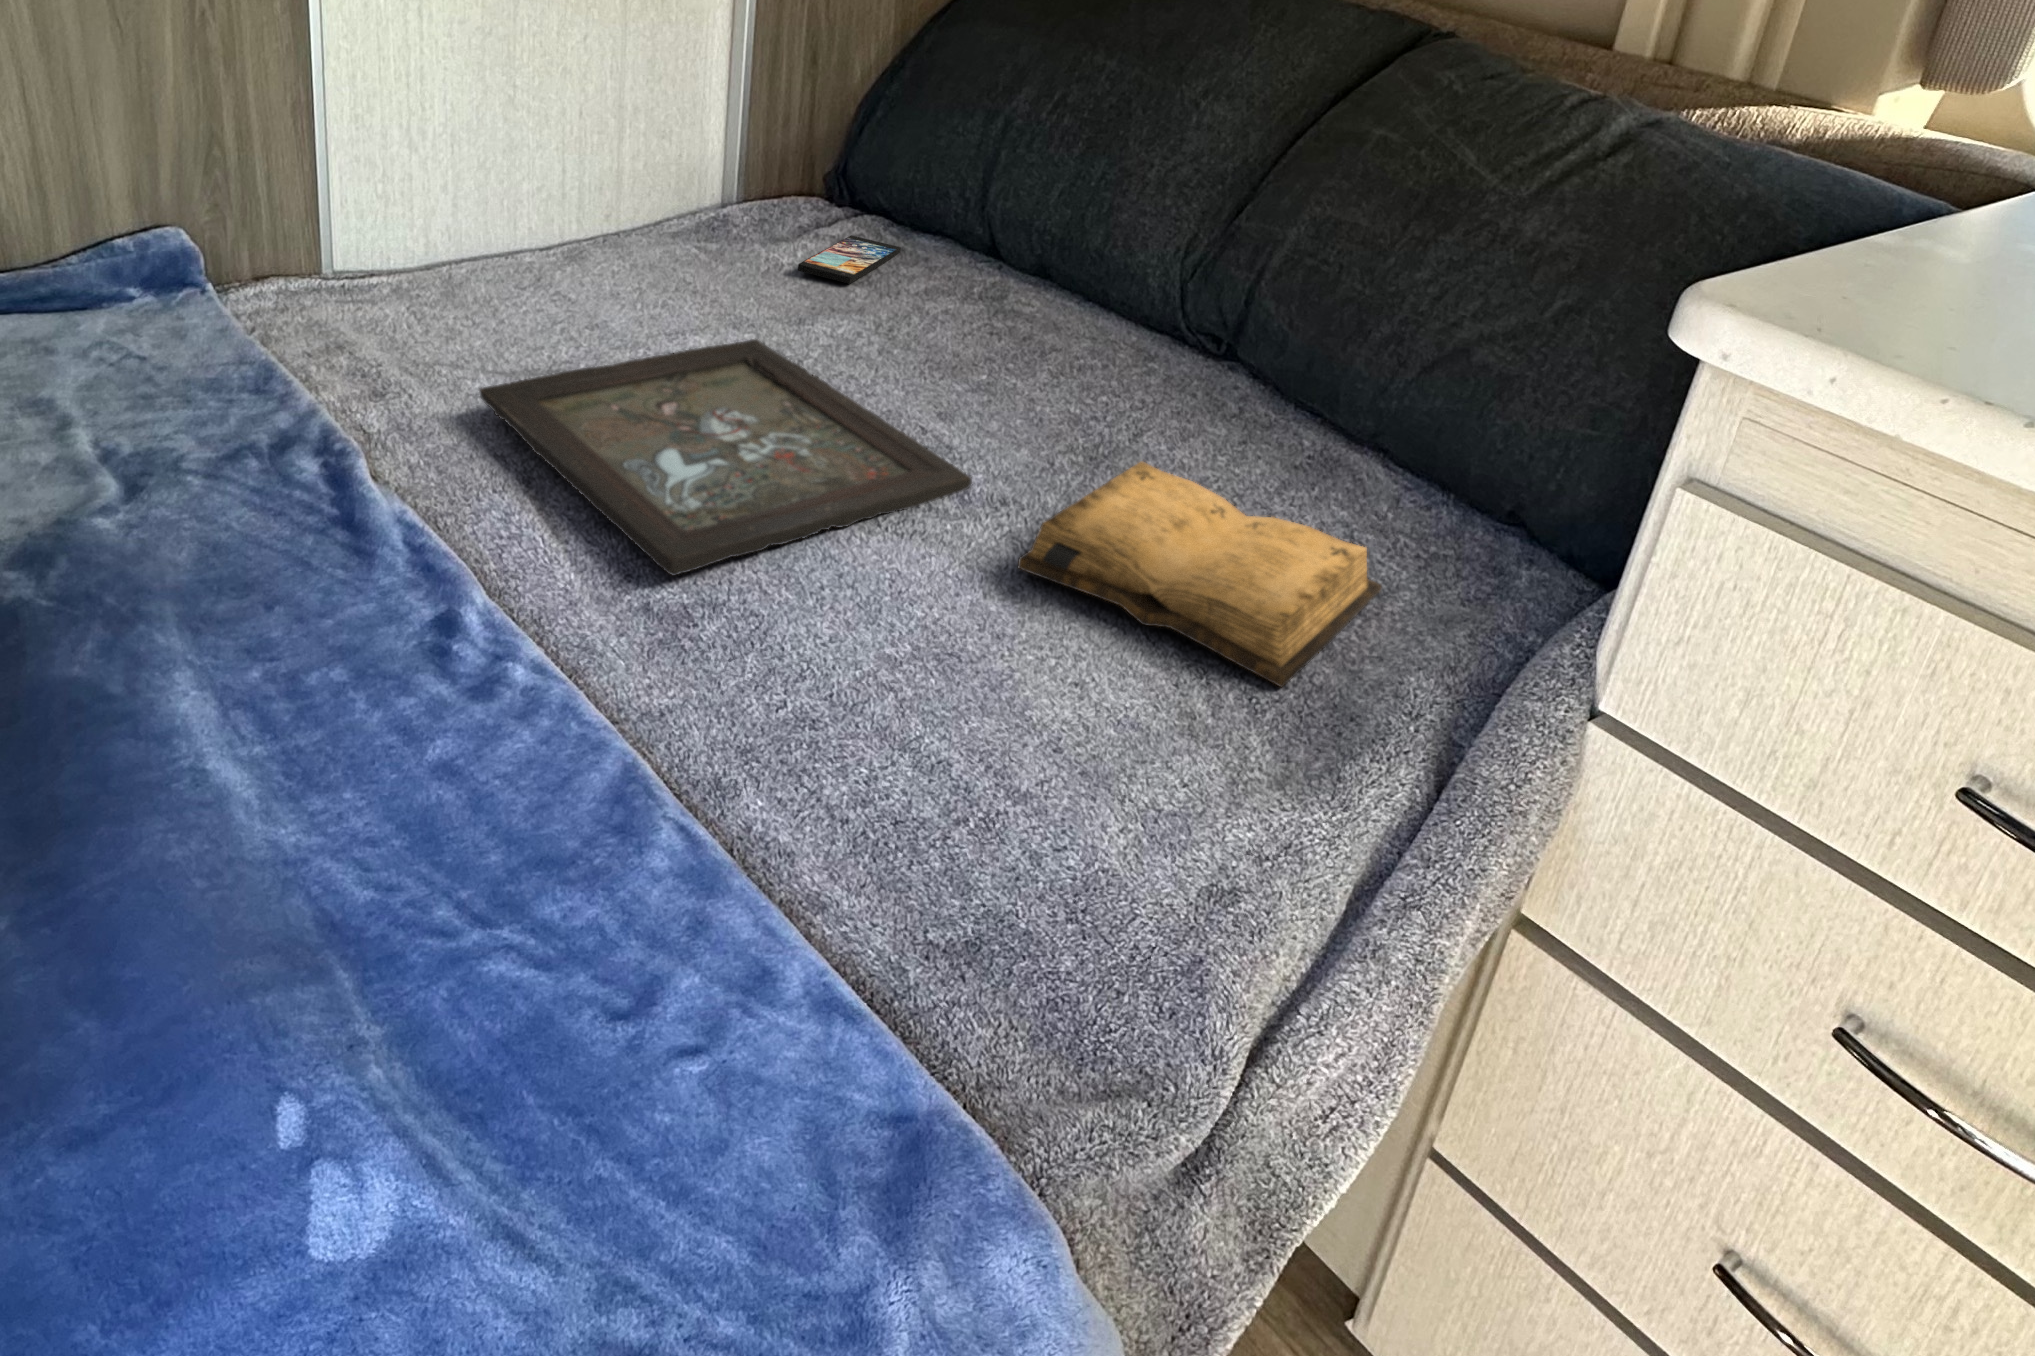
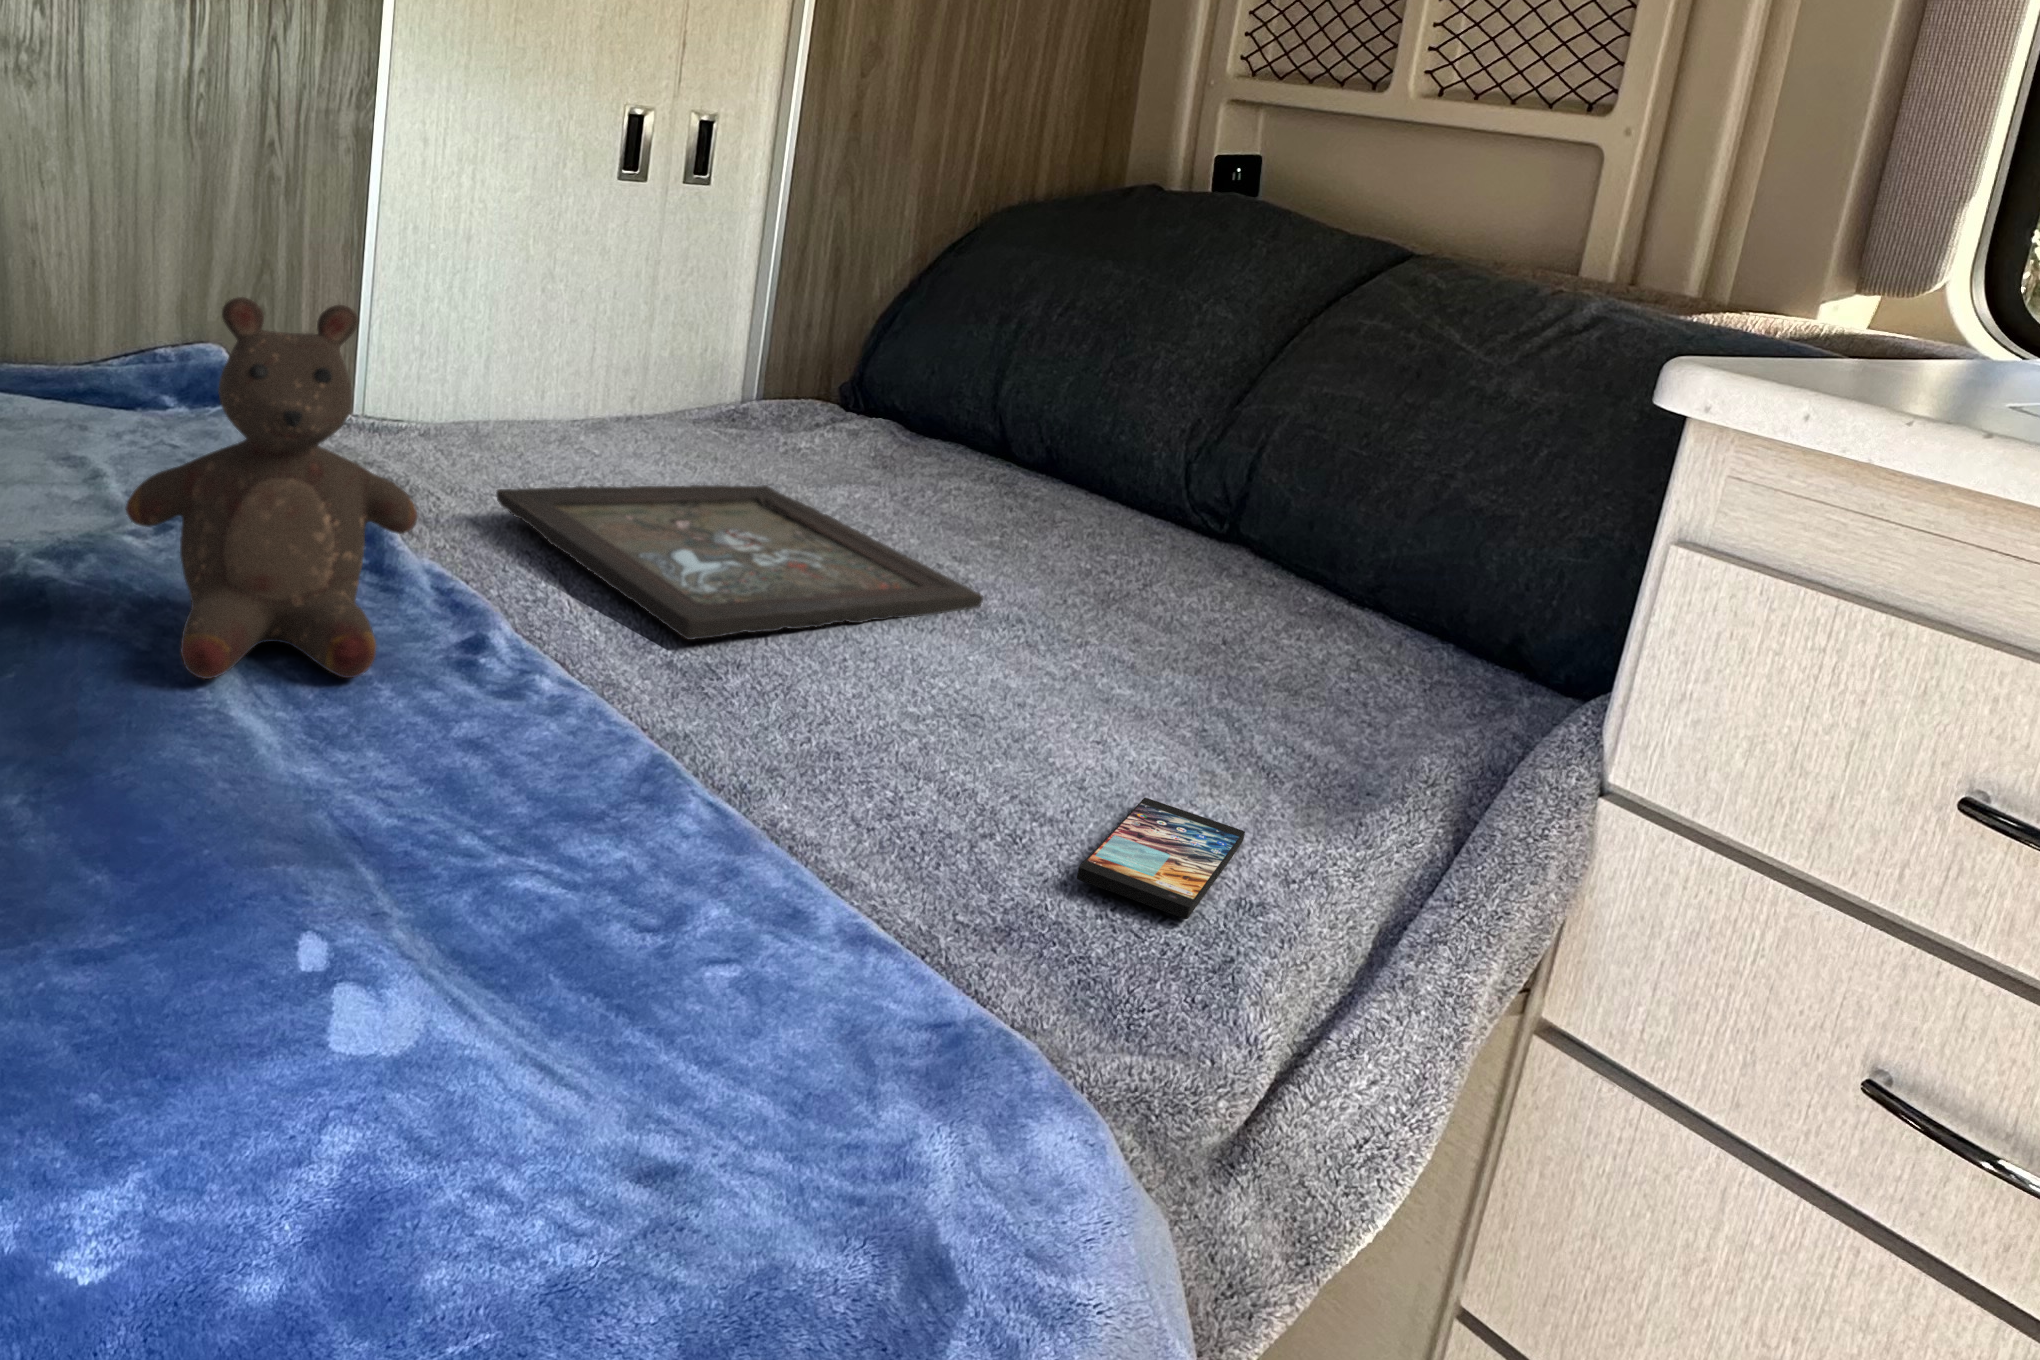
smartphone: present [798,235,901,284] -> present [1077,798,1245,919]
stuffed bear: none [81,330,380,729] -> present [126,297,417,679]
diary: present [1018,461,1382,687] -> none [1031,583,1393,767]

